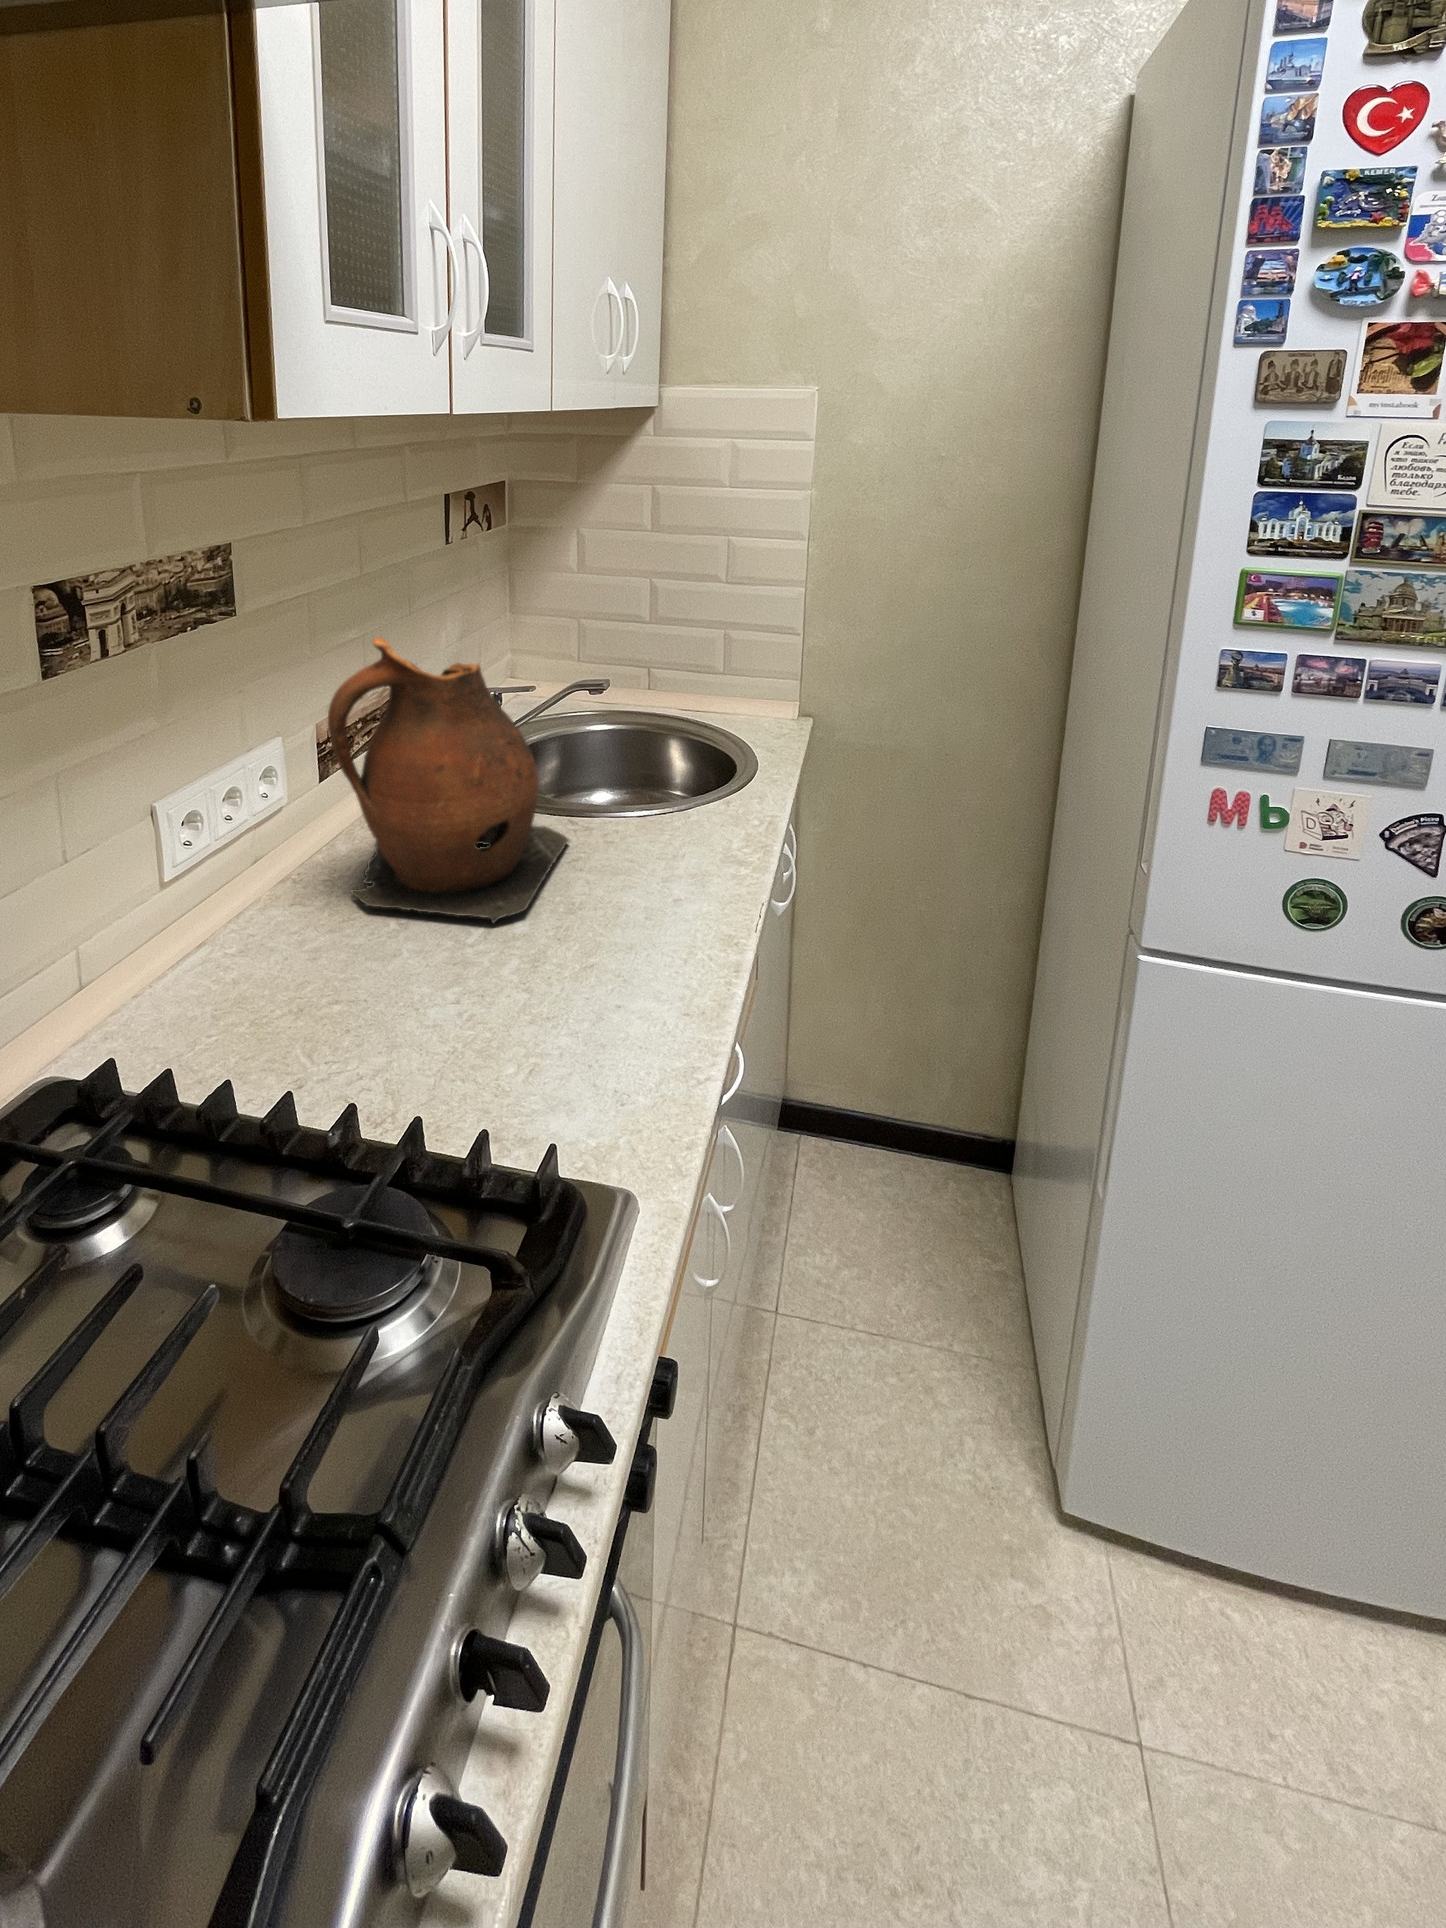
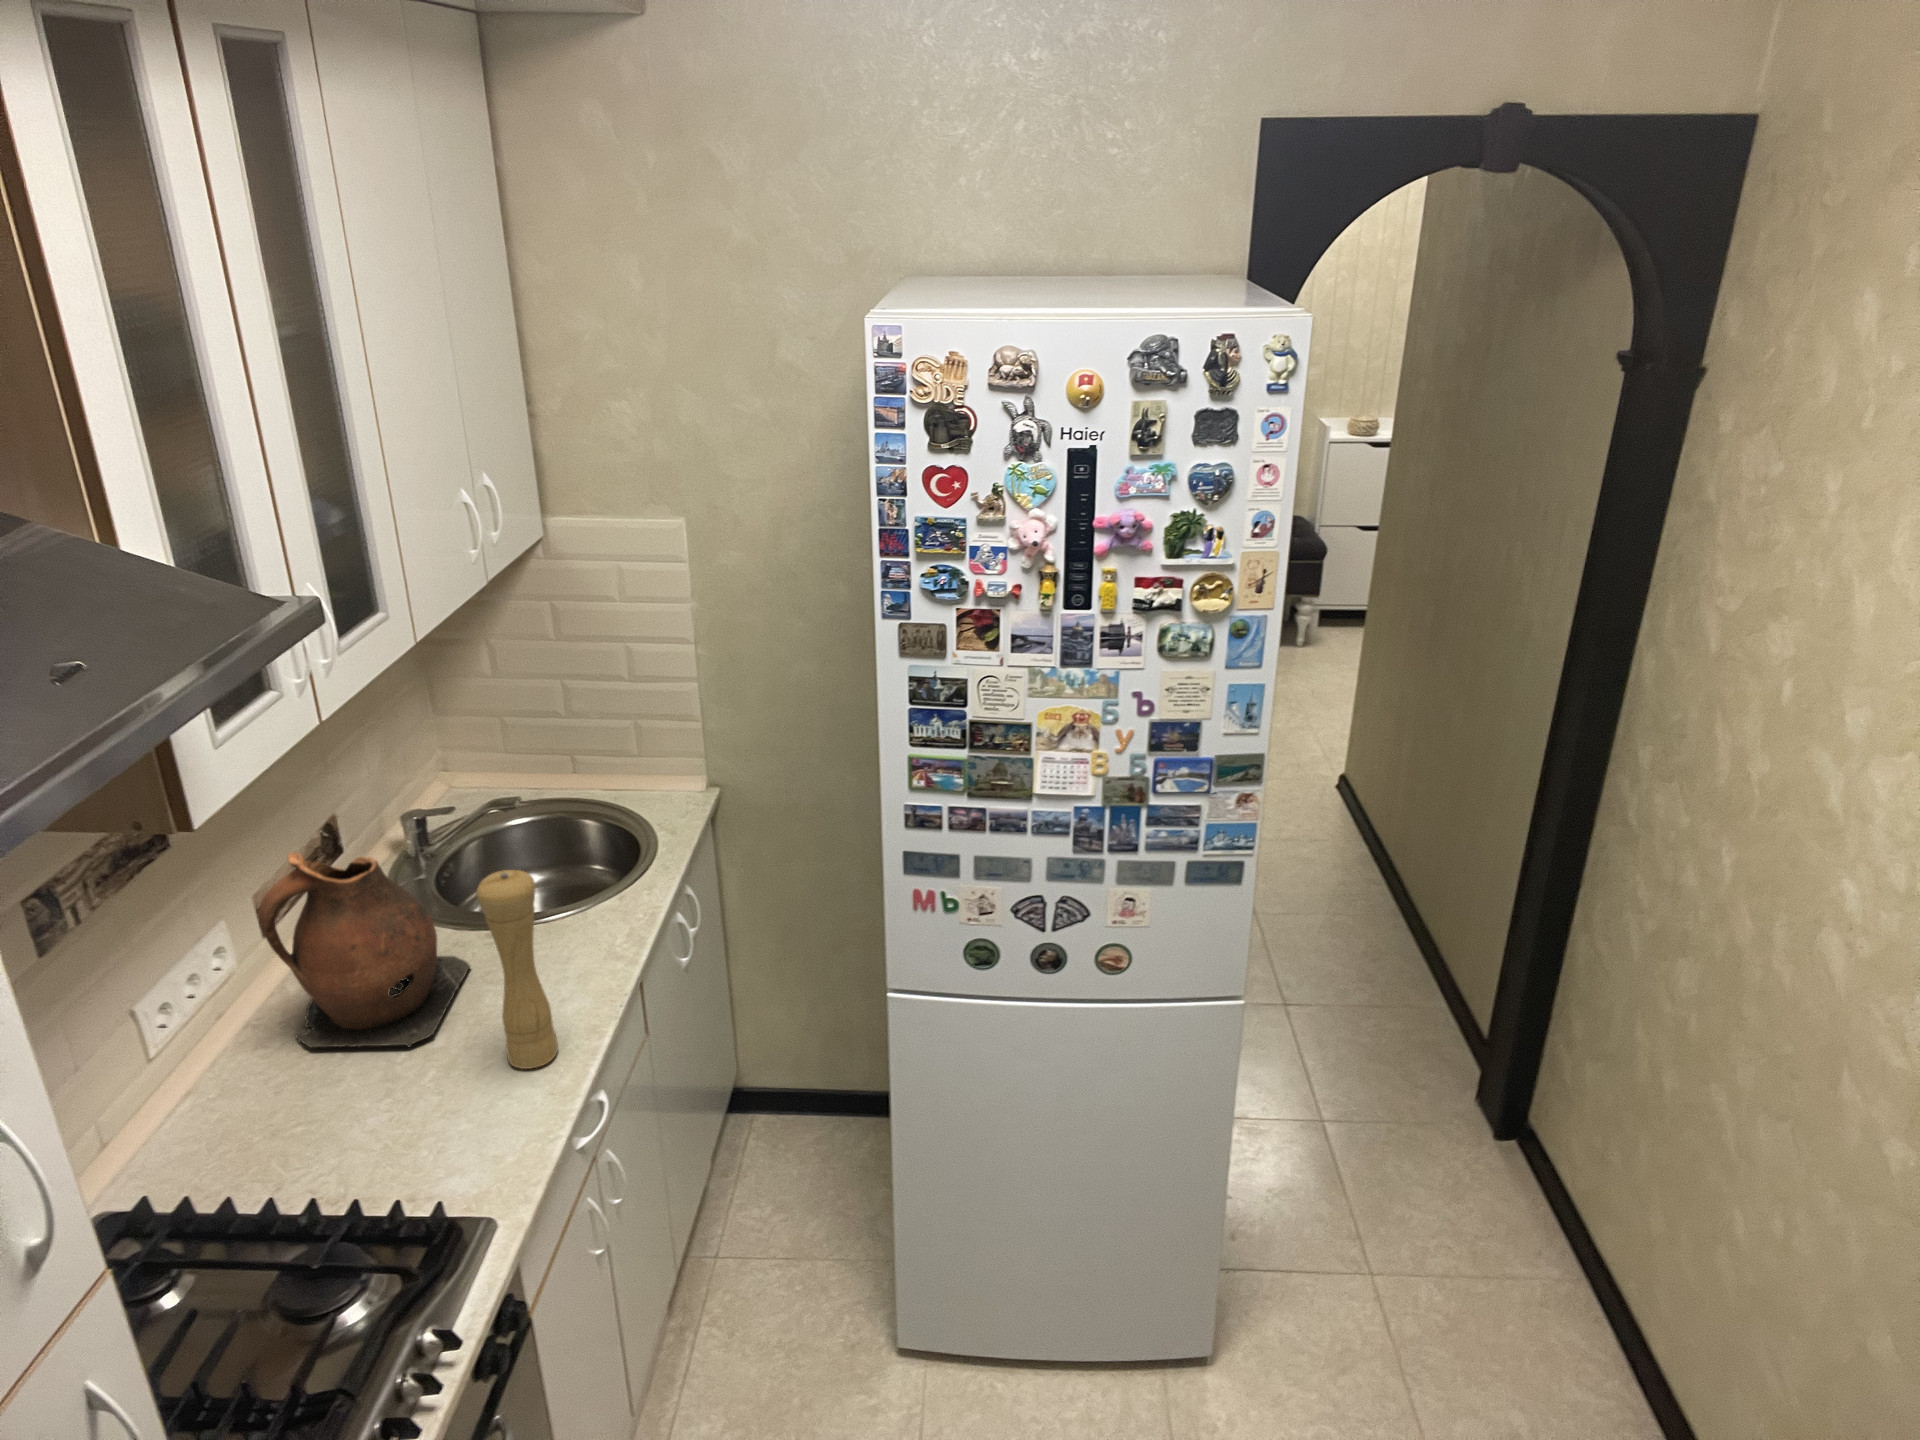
pepper mill: none [623,662,704,971] -> present [477,870,558,1069]

